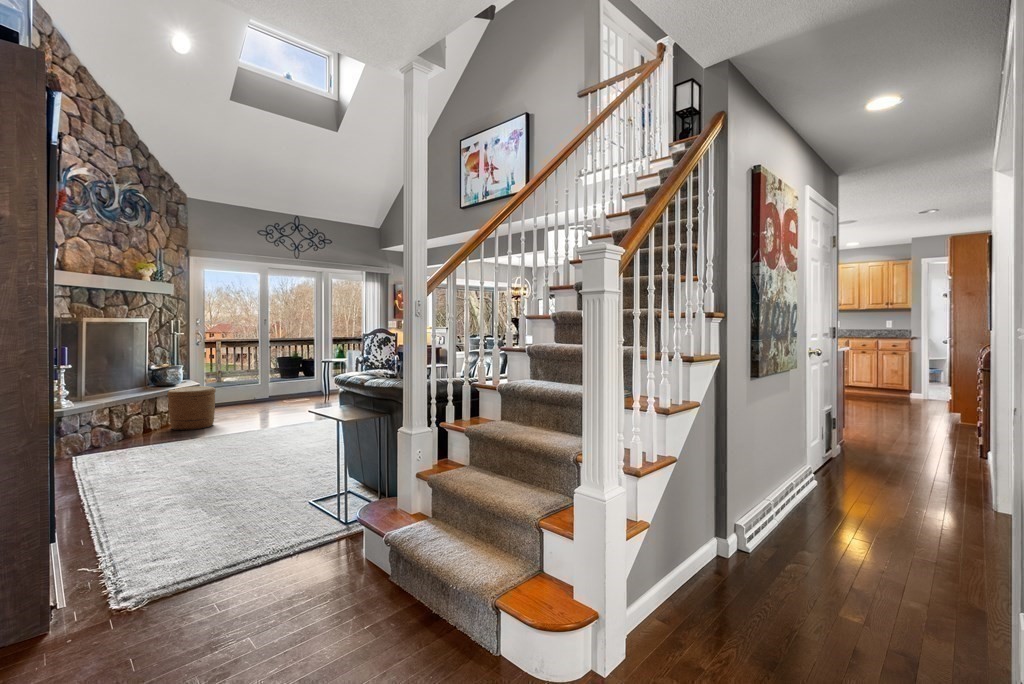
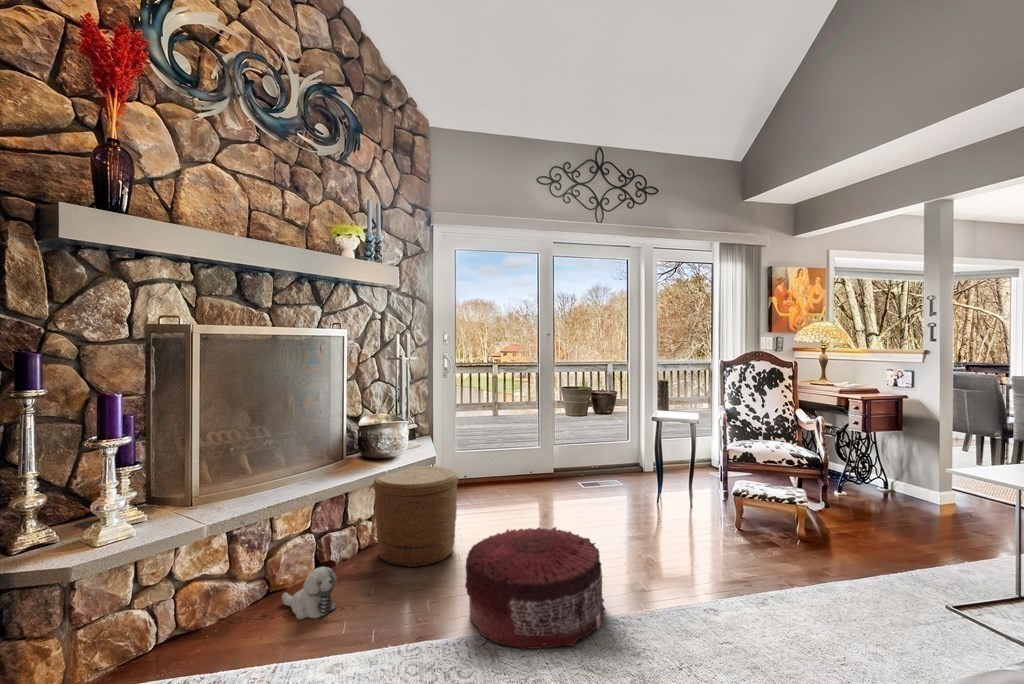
pouf: none [225,402,288,438] -> present [465,527,605,649]
plush toy: none [129,423,160,444] -> present [282,567,337,619]

